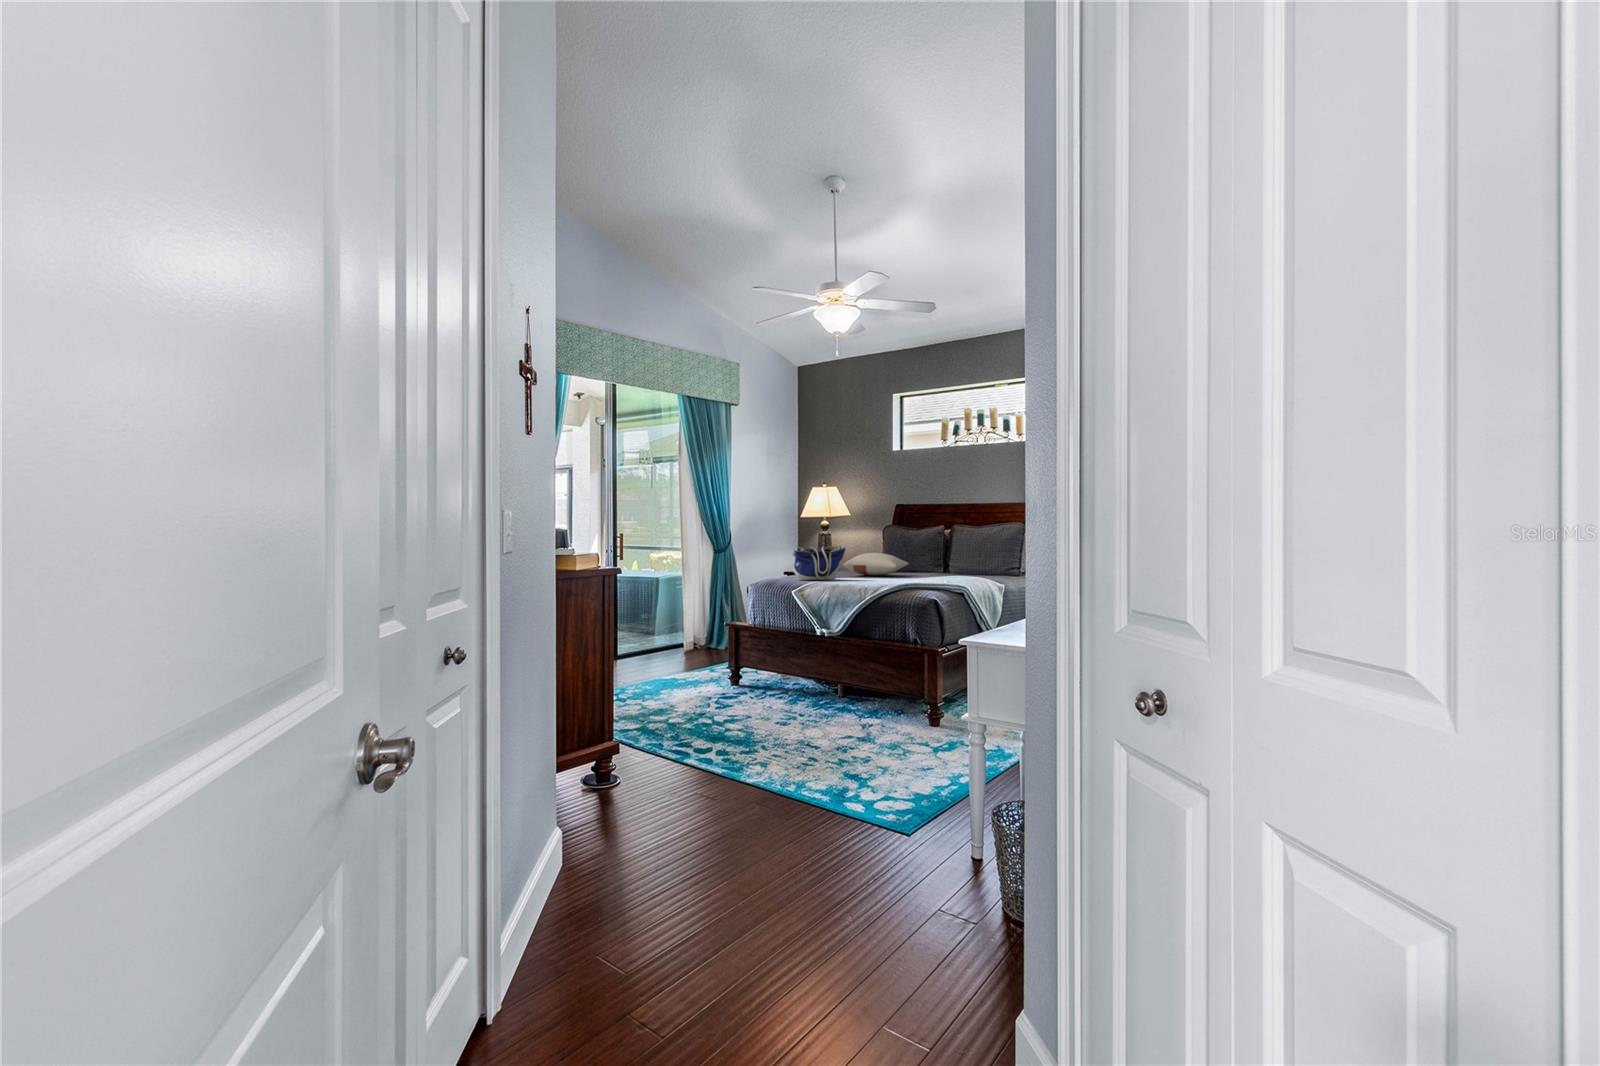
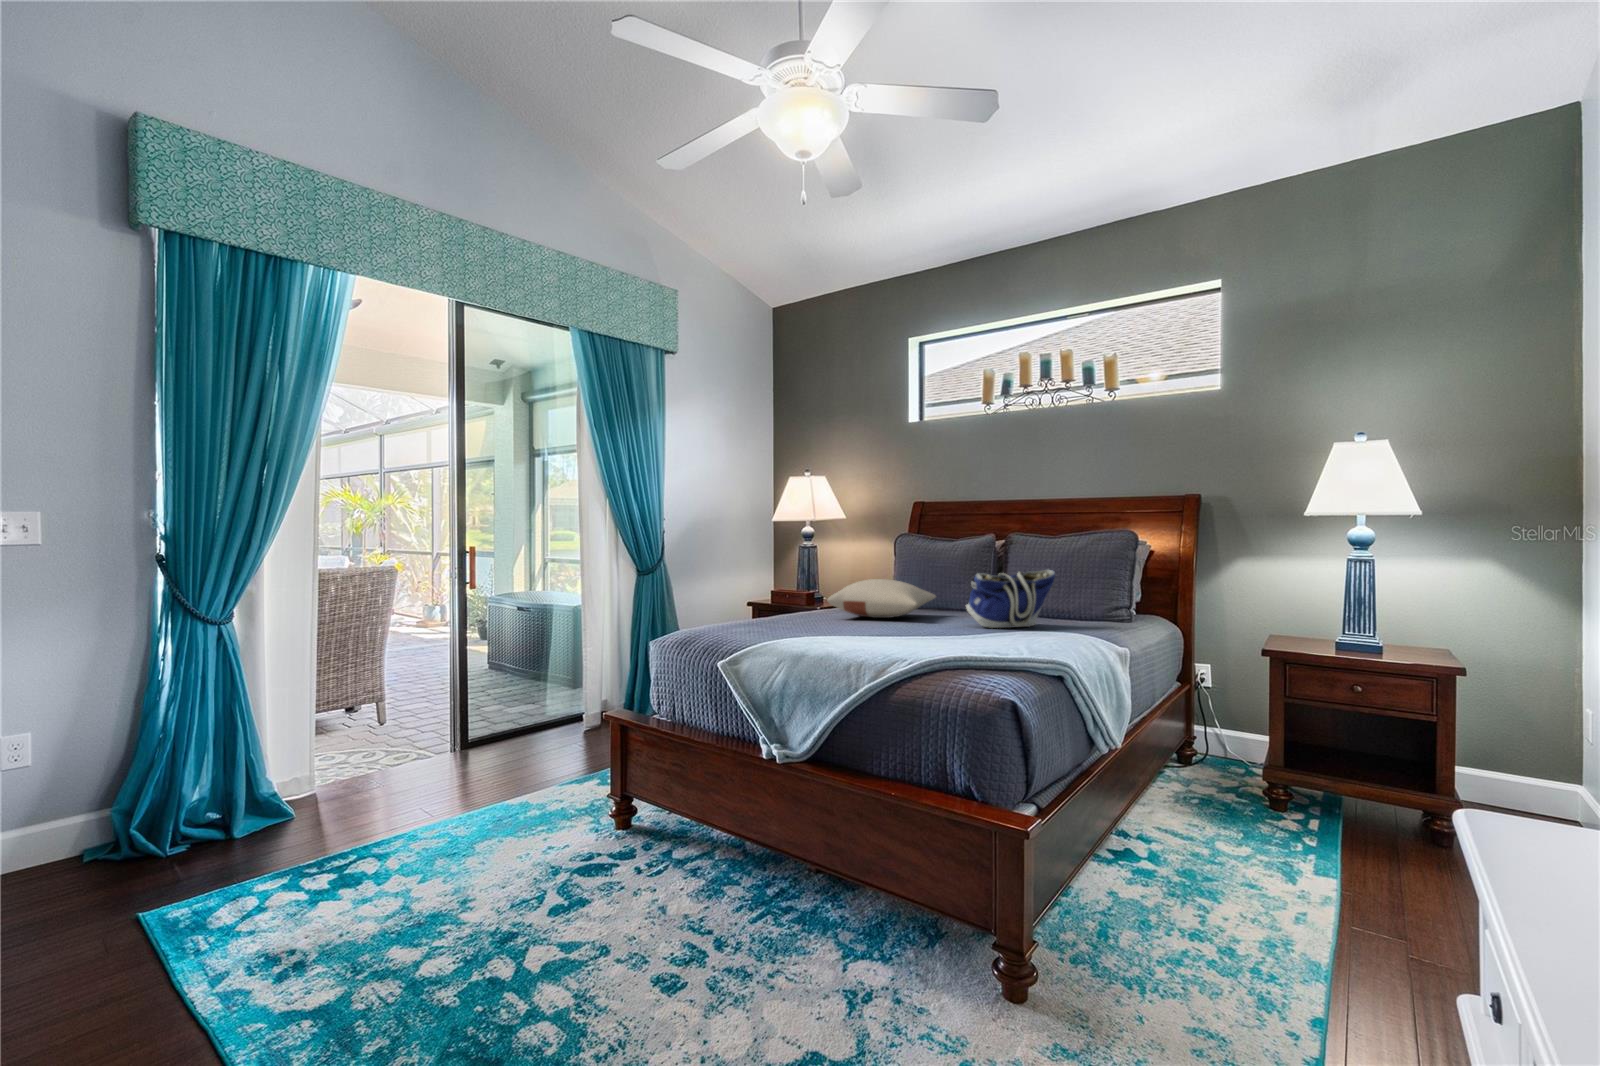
tote bag: present [792,545,845,580] -> present [966,570,1055,628]

